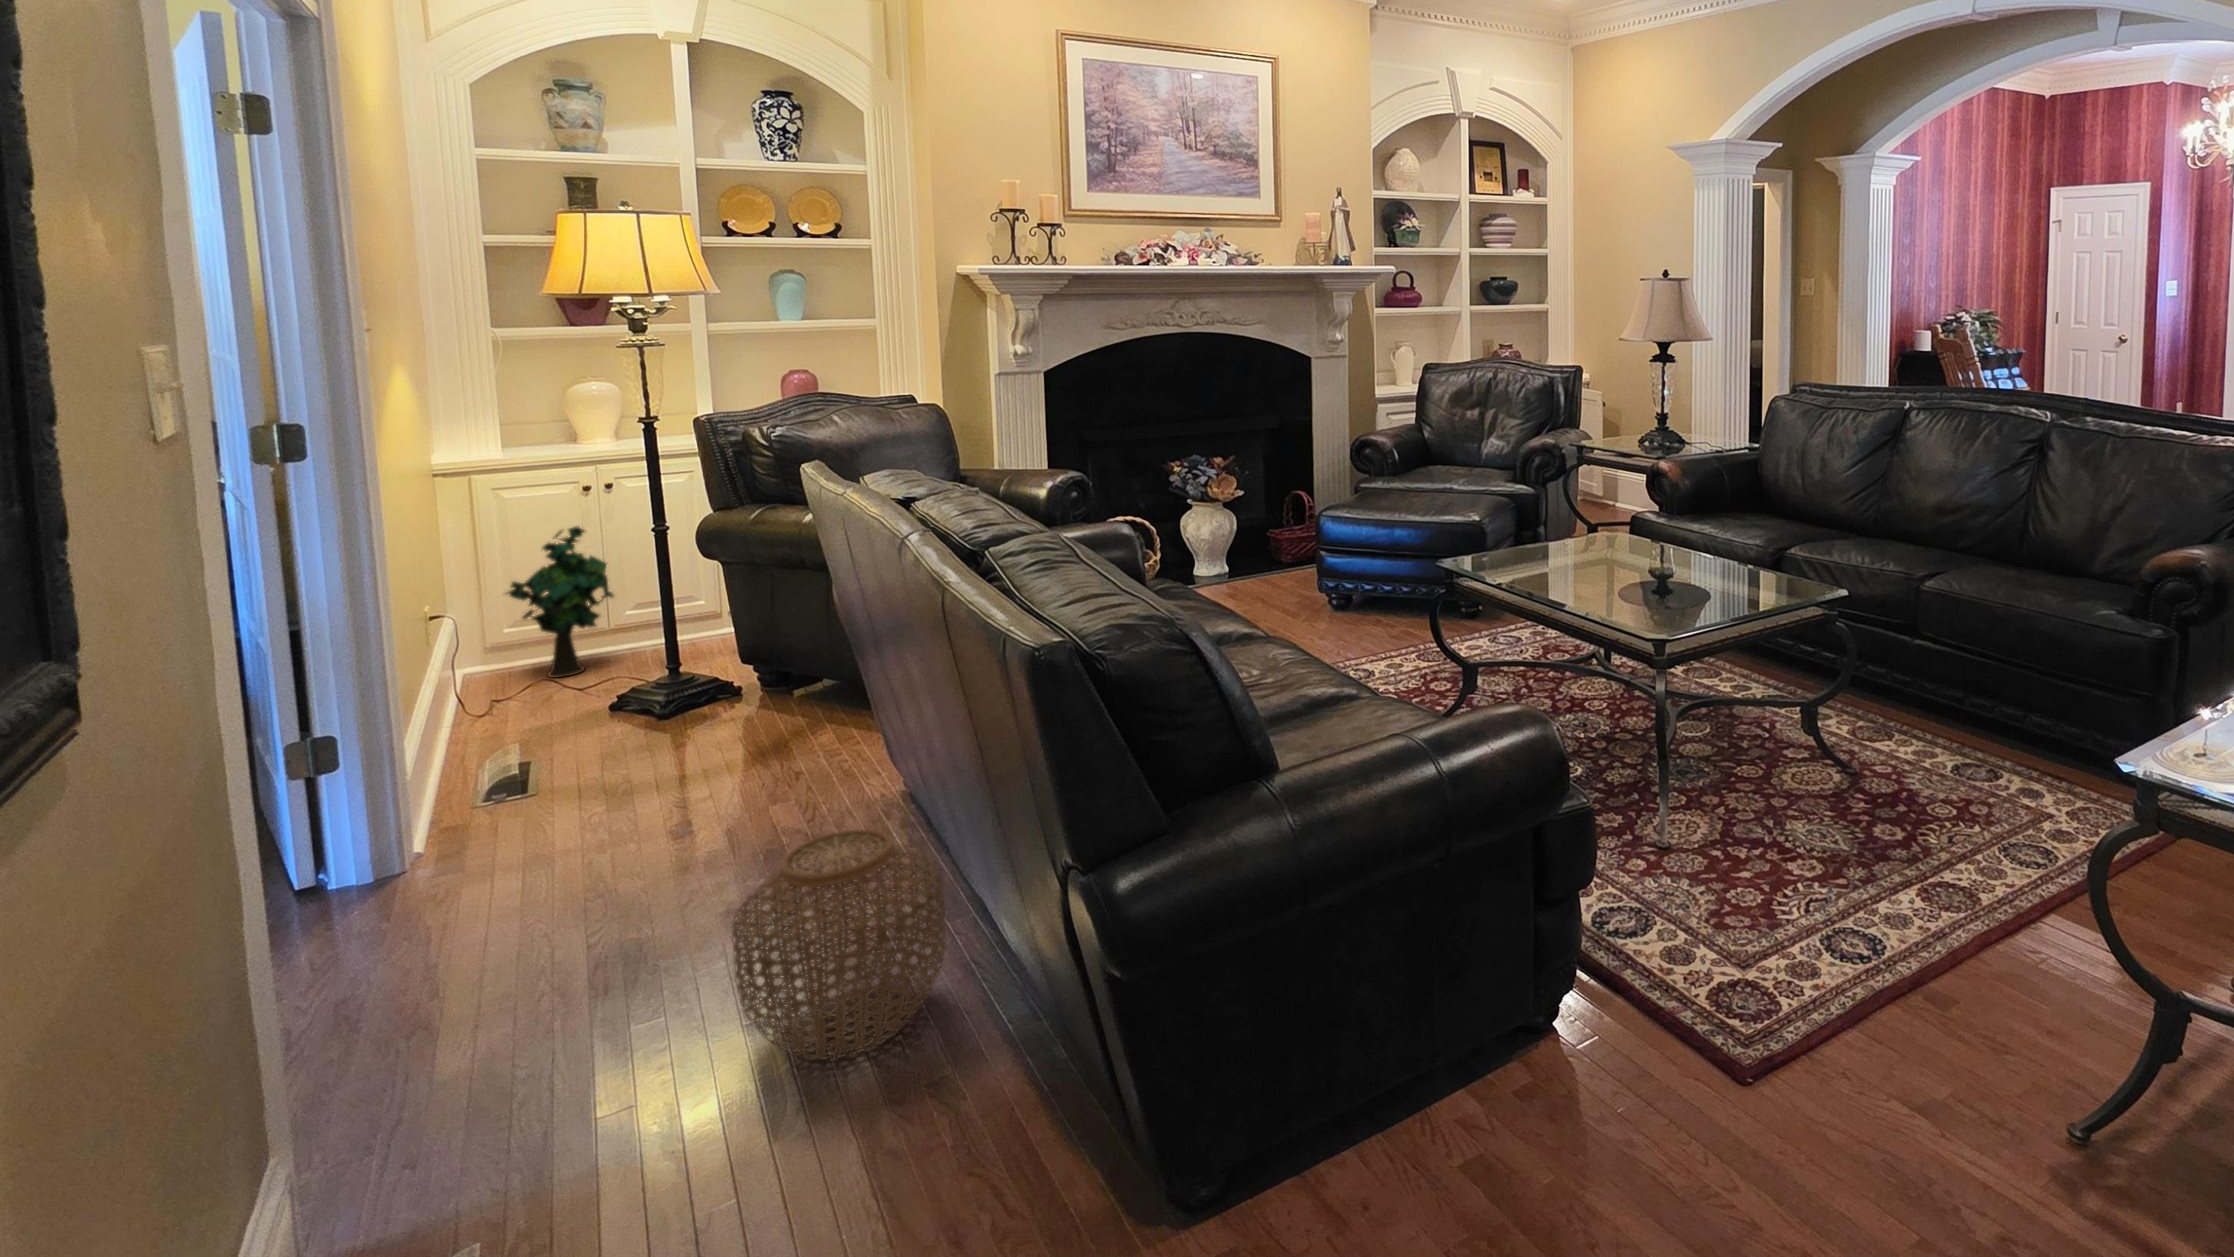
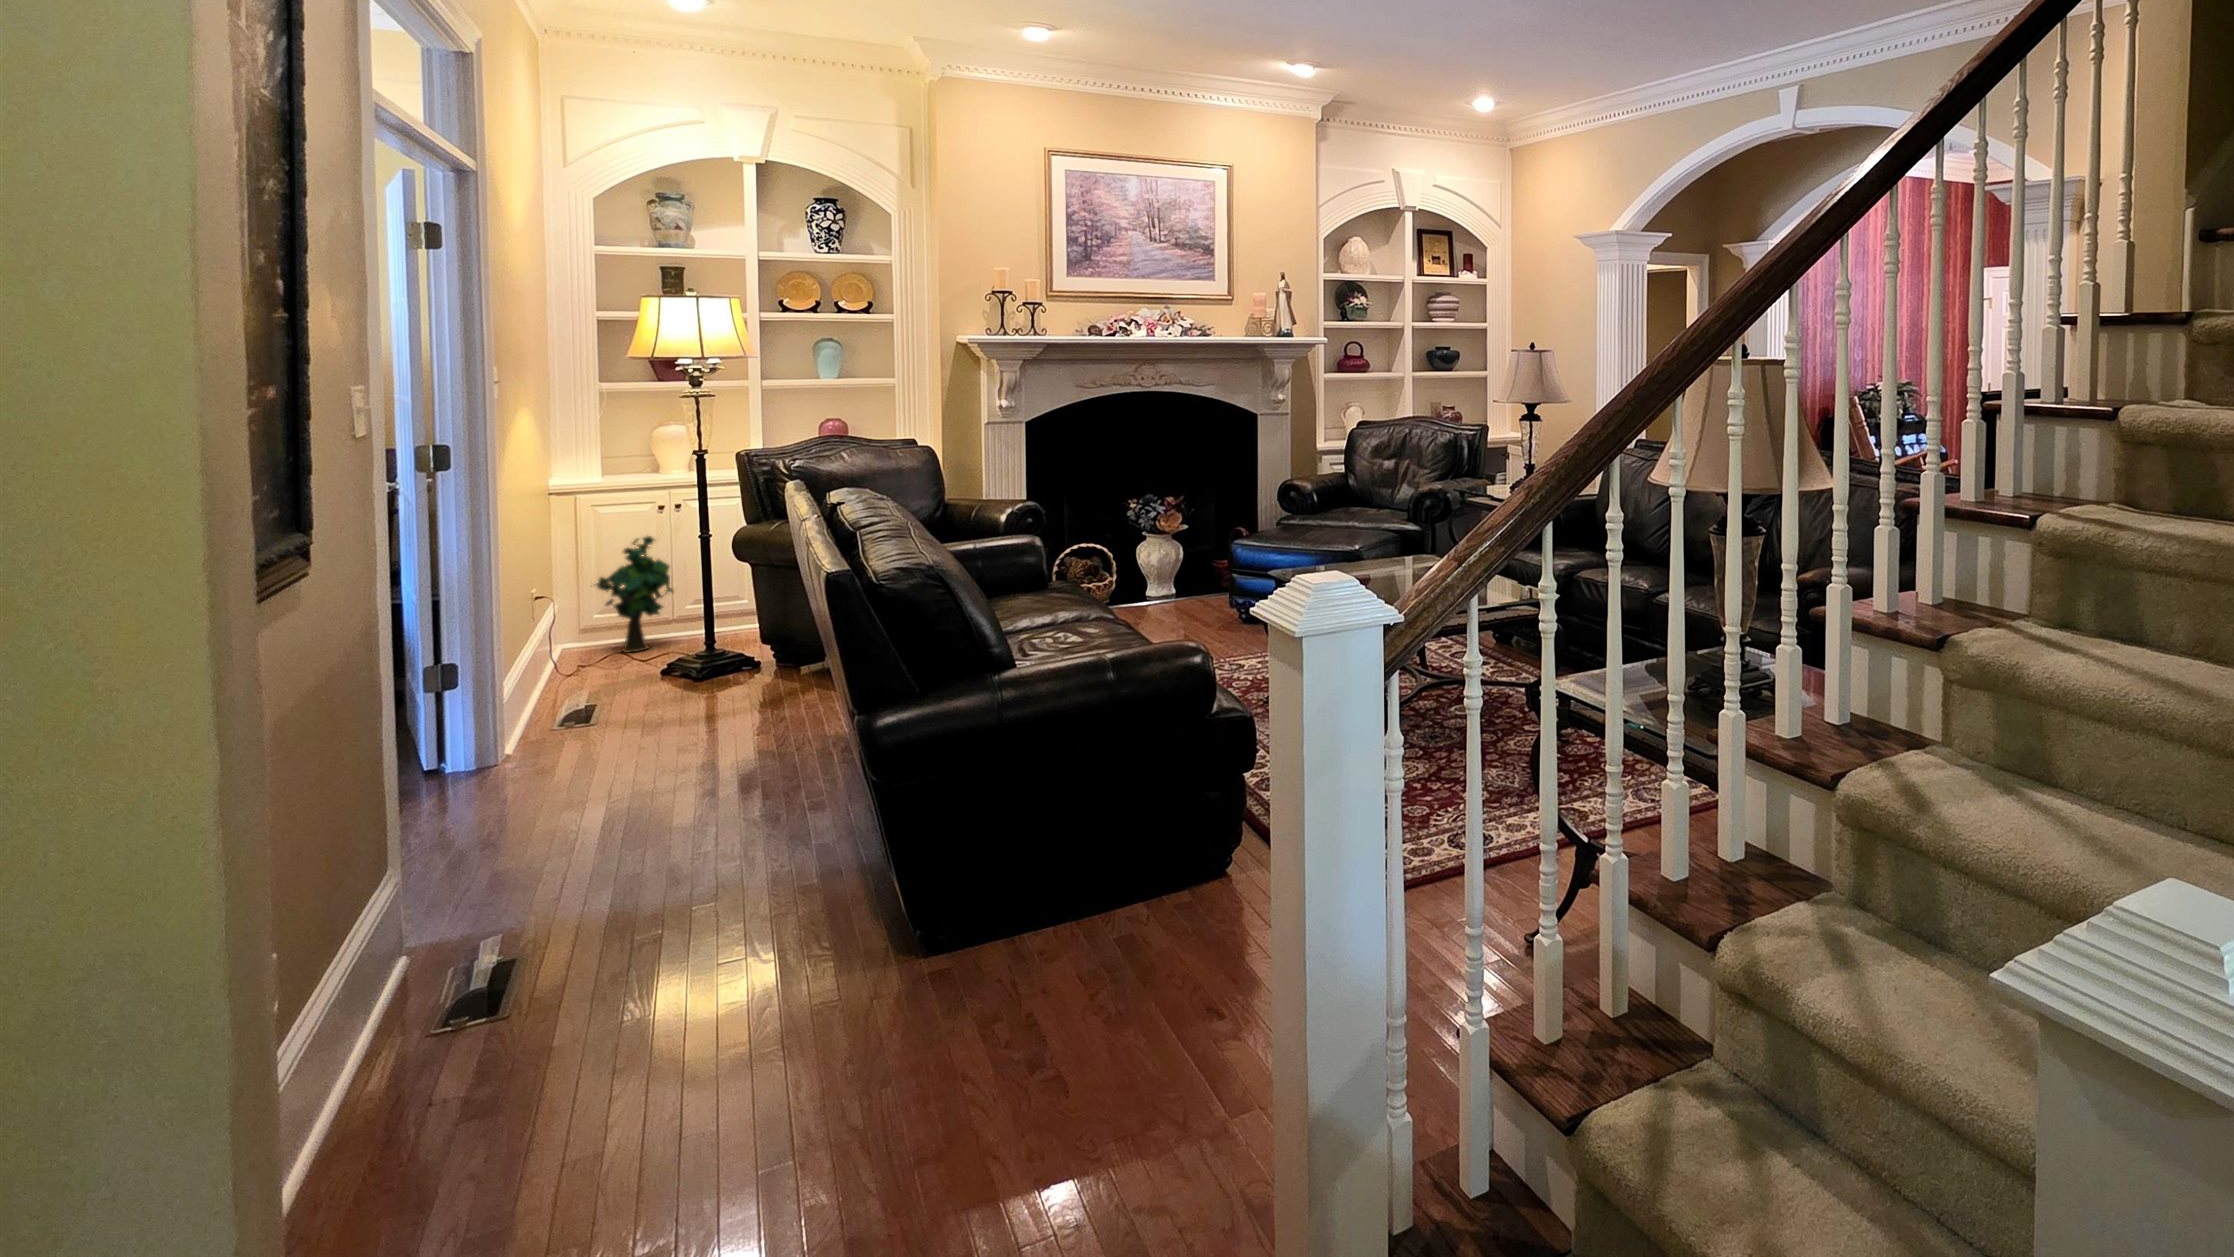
woven basket: present [732,829,946,1060] -> none [684,724,829,873]

